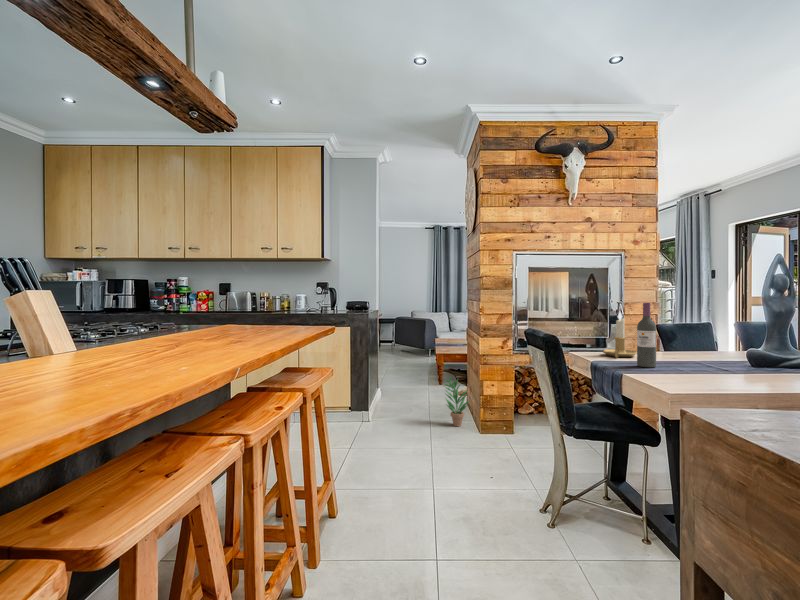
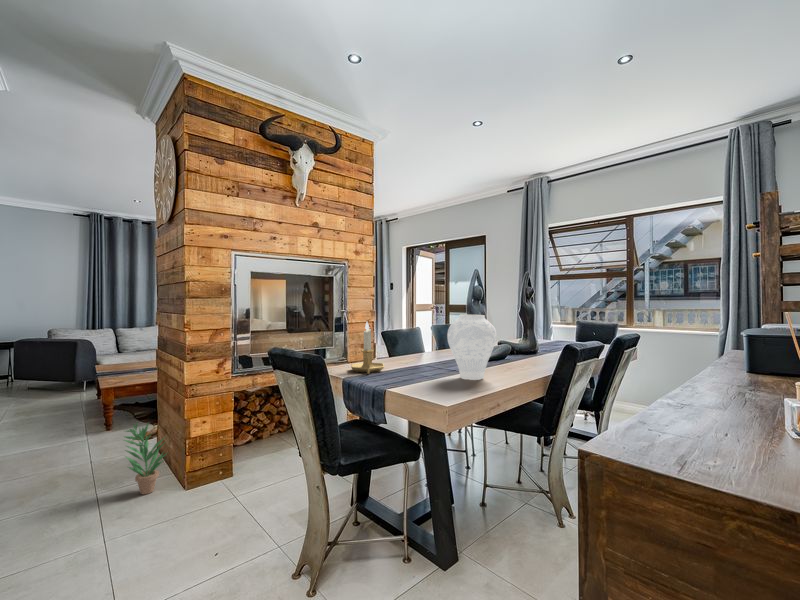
wine bottle: present [637,303,656,367] -> none [399,311,418,383]
vase: none [694,307,756,373] -> present [447,314,497,380]

